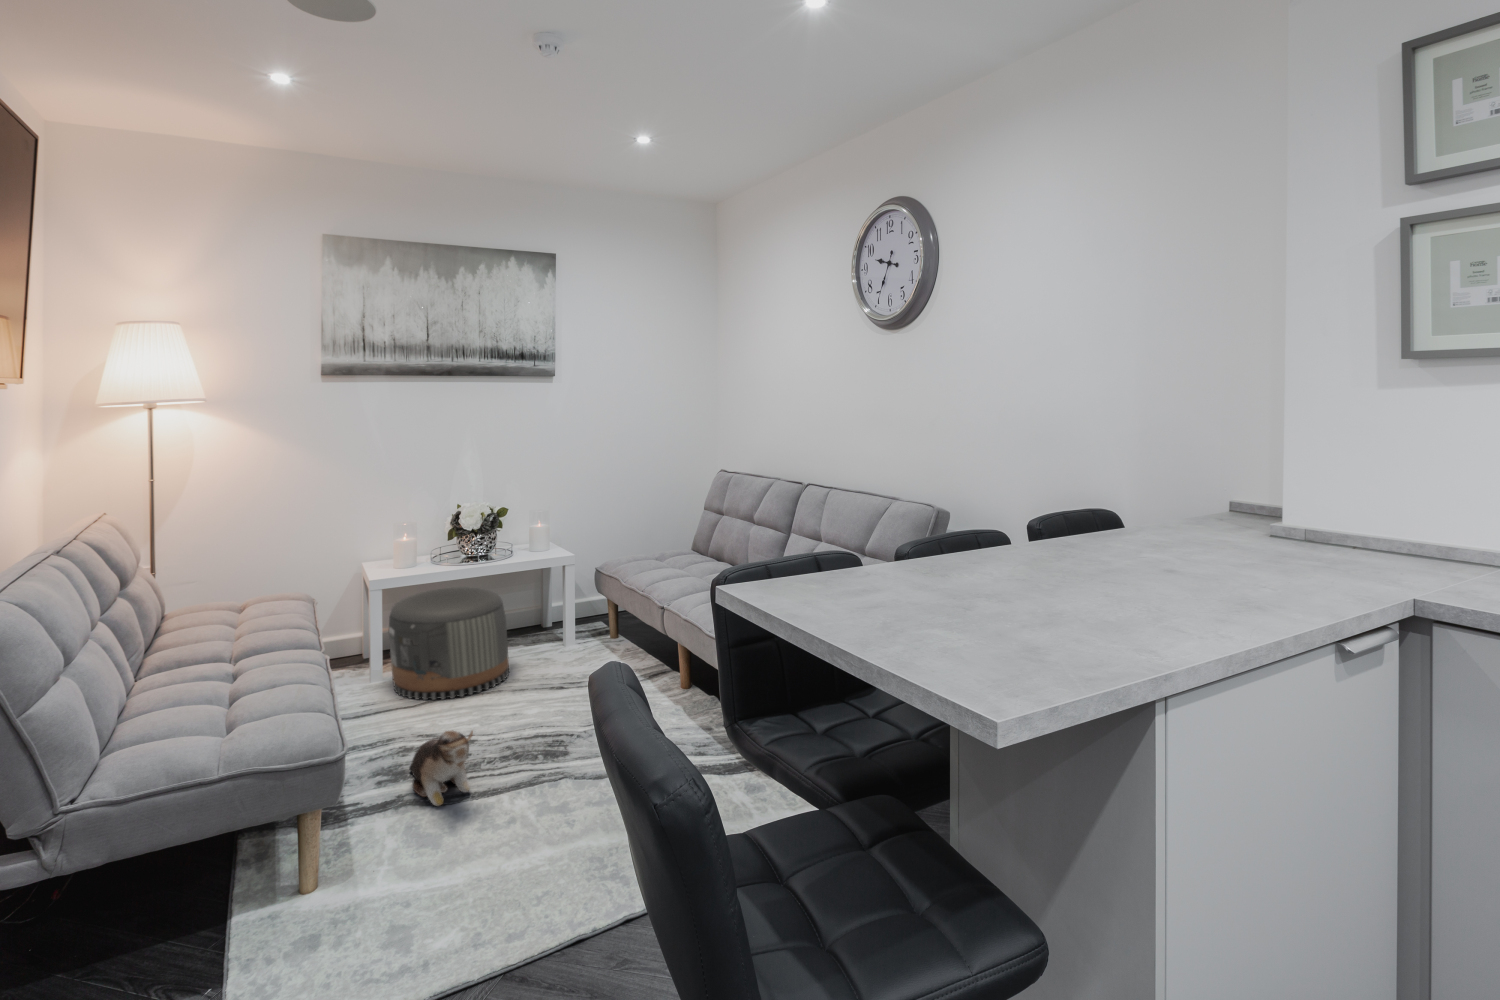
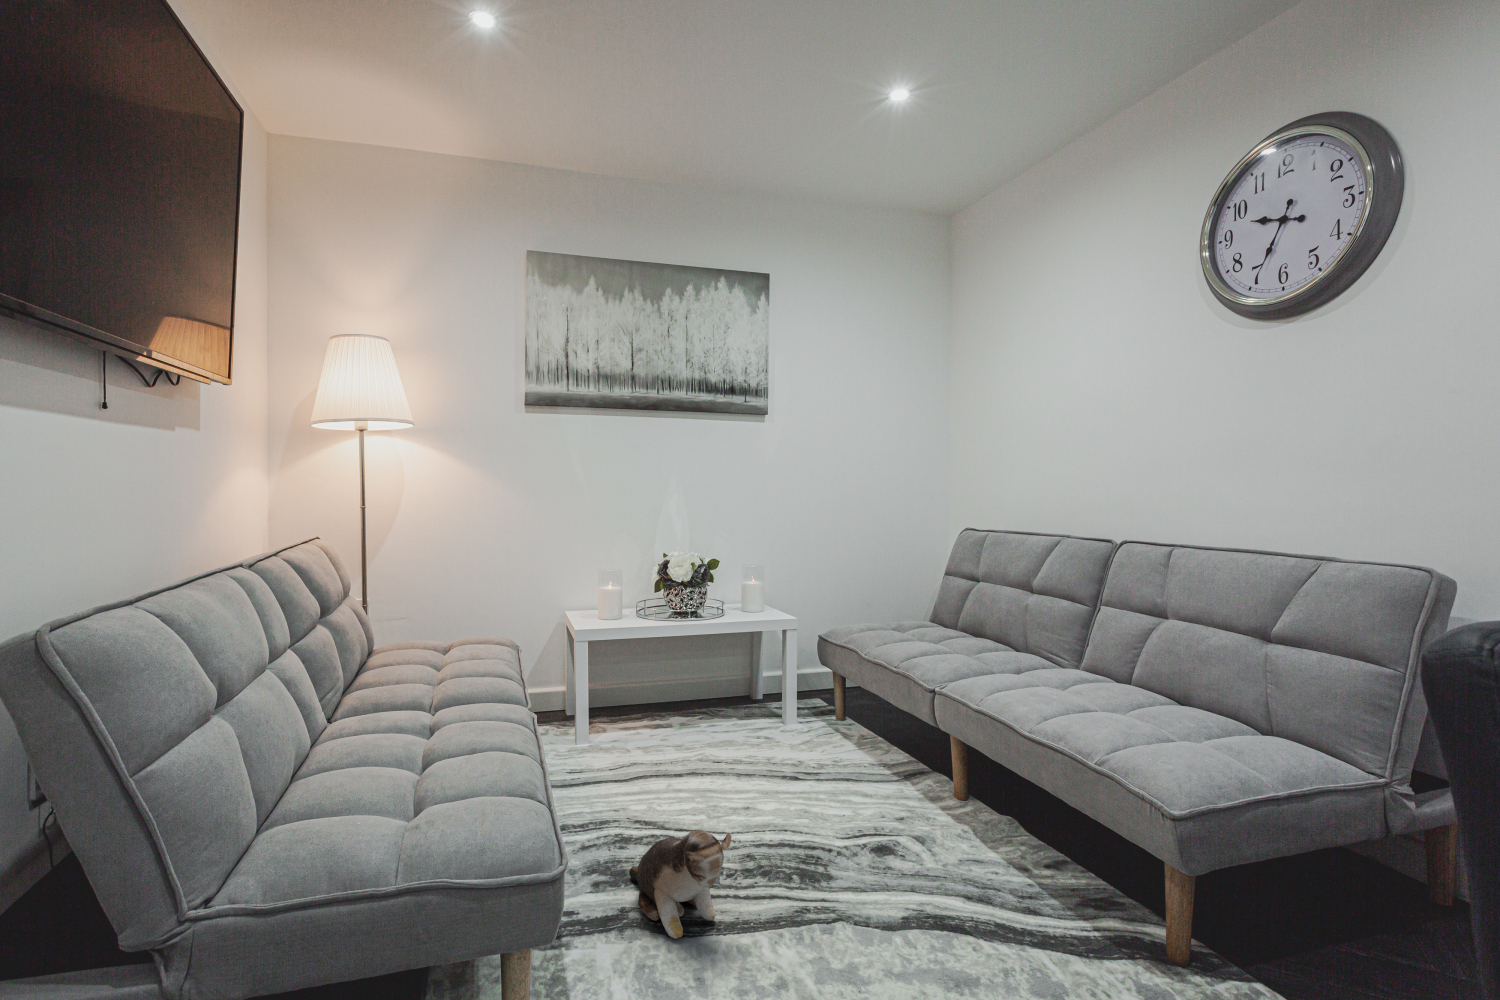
pouf: present [389,587,509,700] -> none [596,645,726,779]

